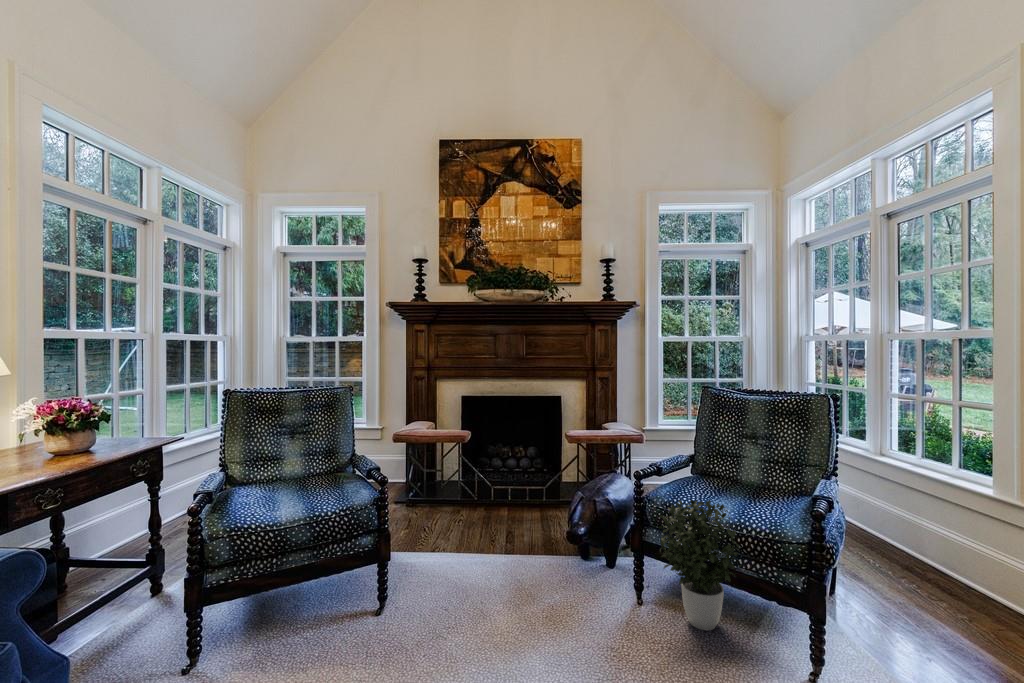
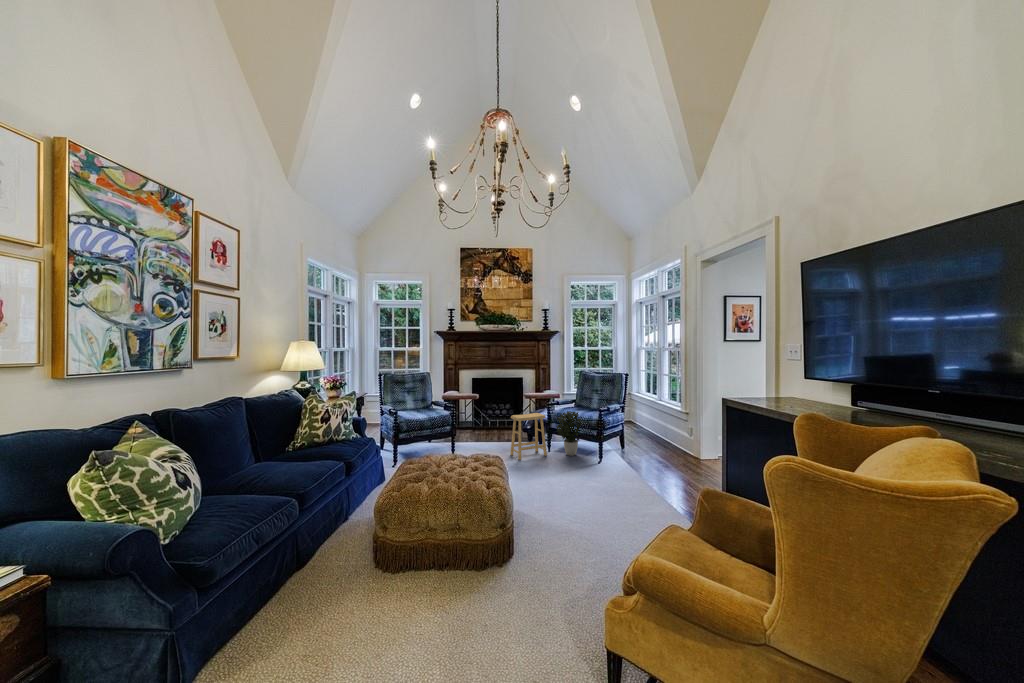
footstool: none [532,499,635,650] -> present [510,413,547,460]

